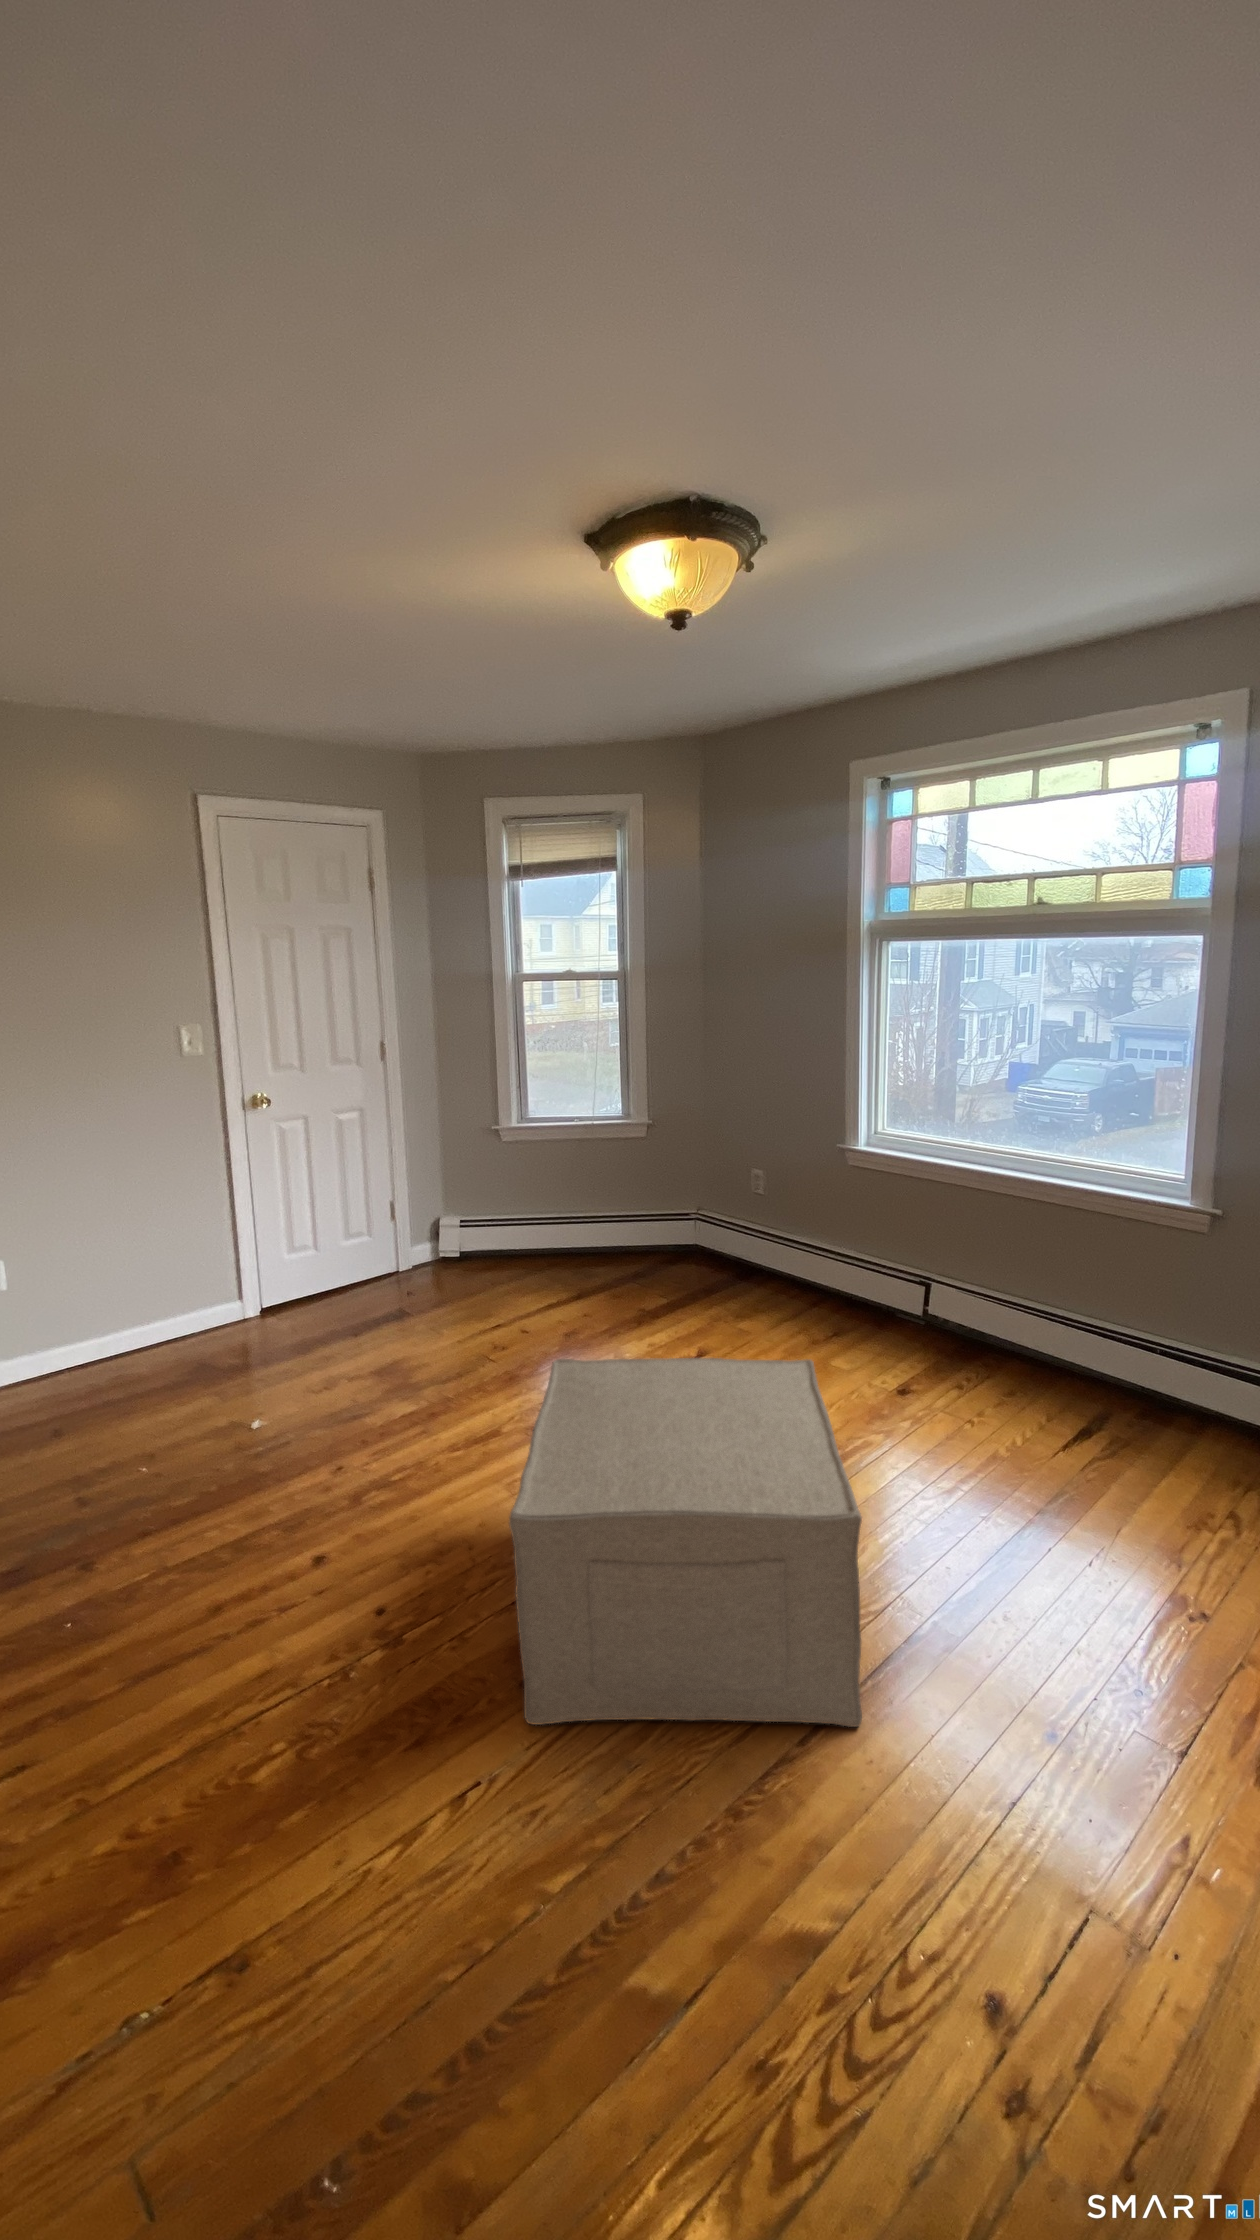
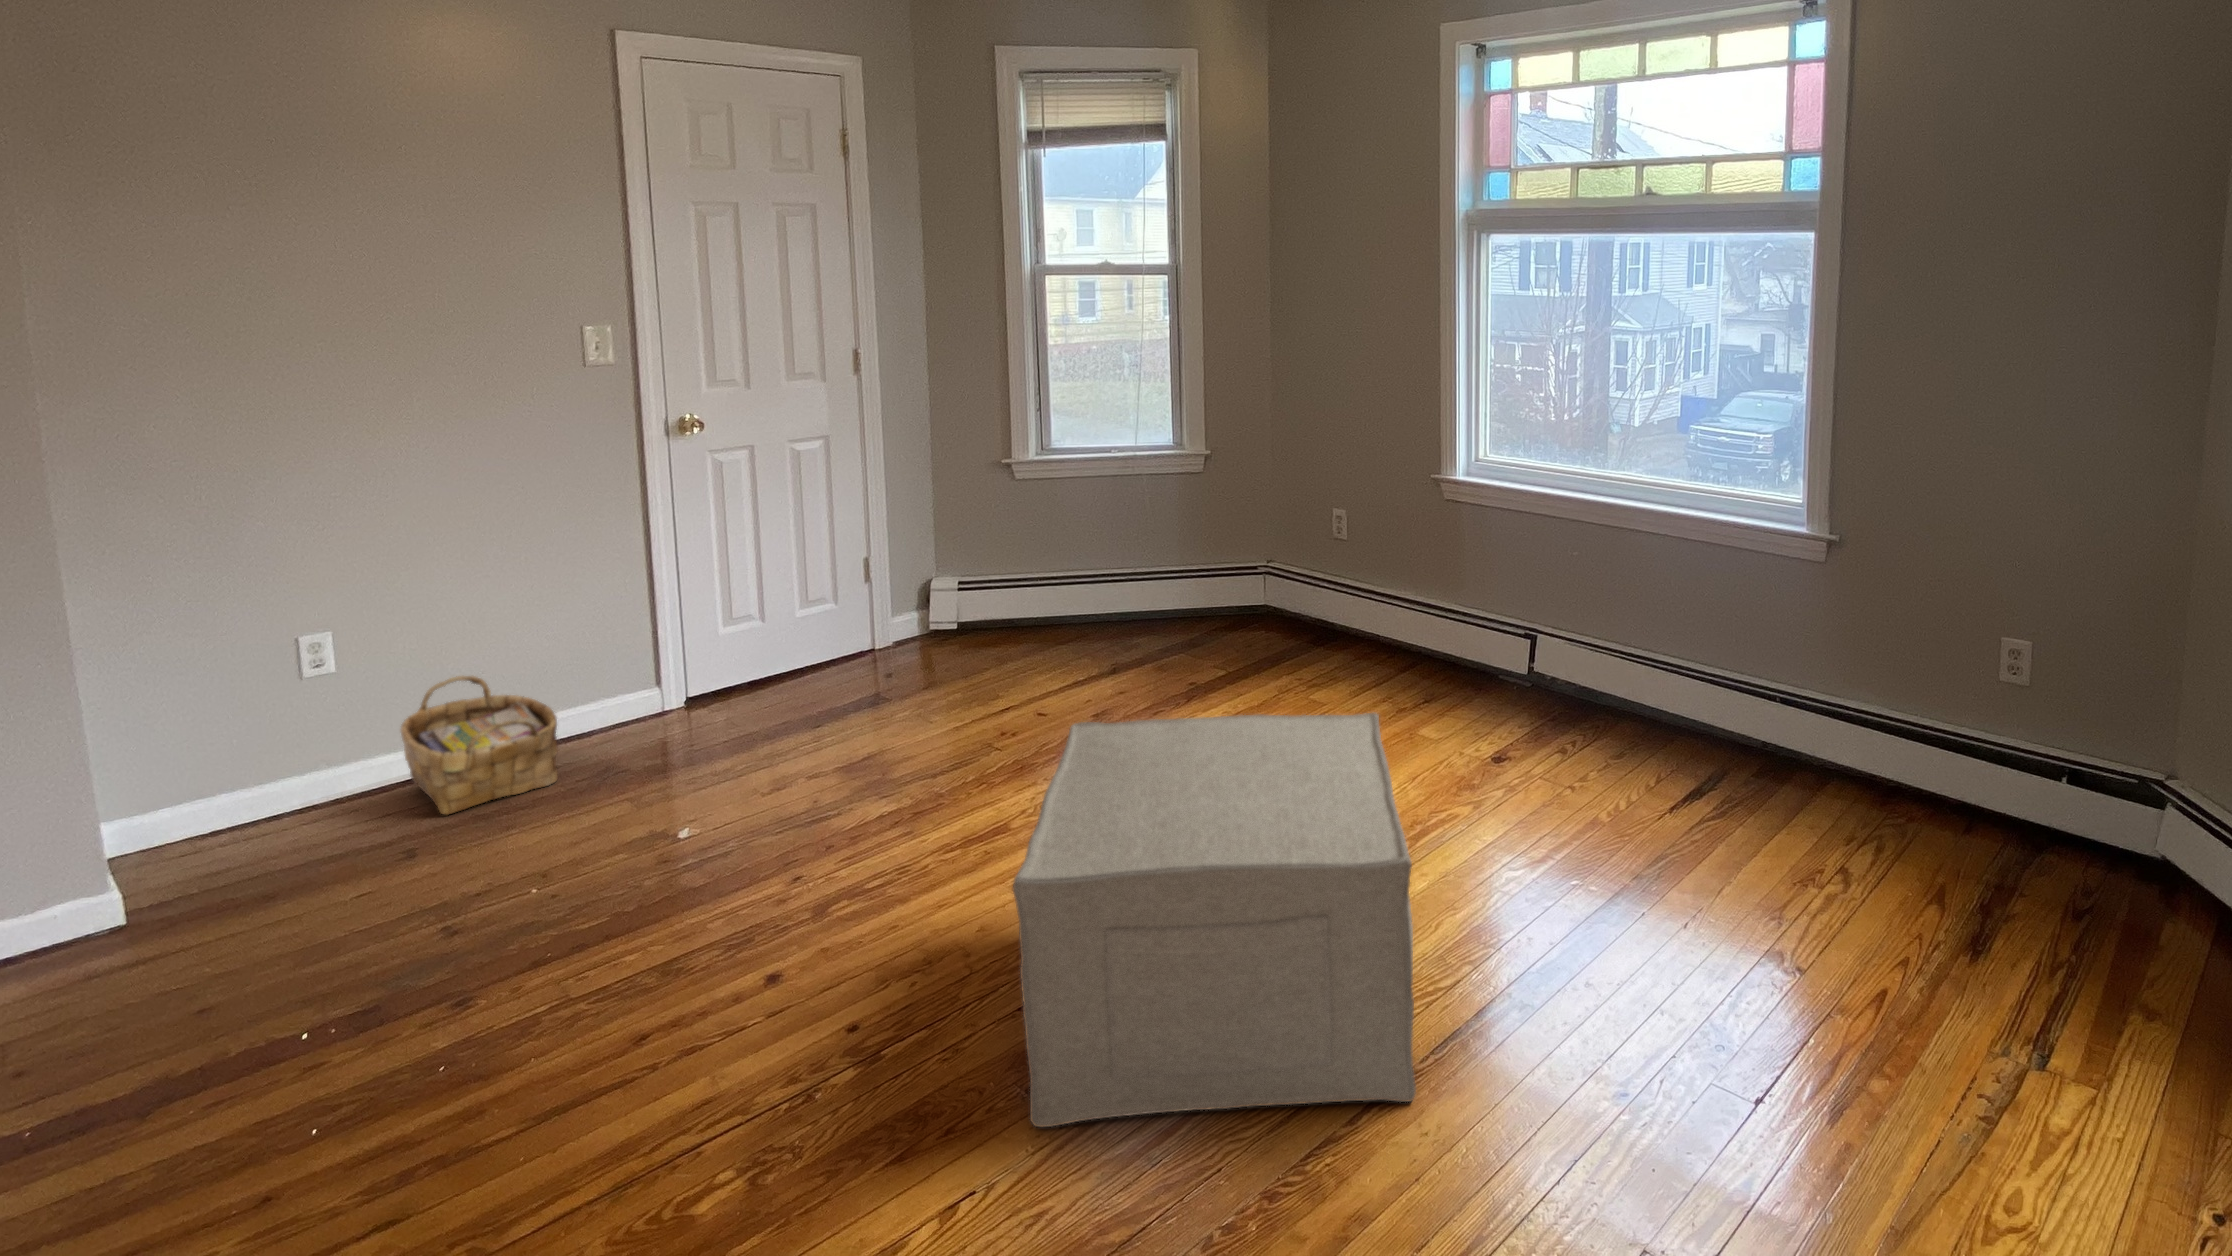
woven basket: none [54,1290,166,1398] -> present [401,676,558,814]

